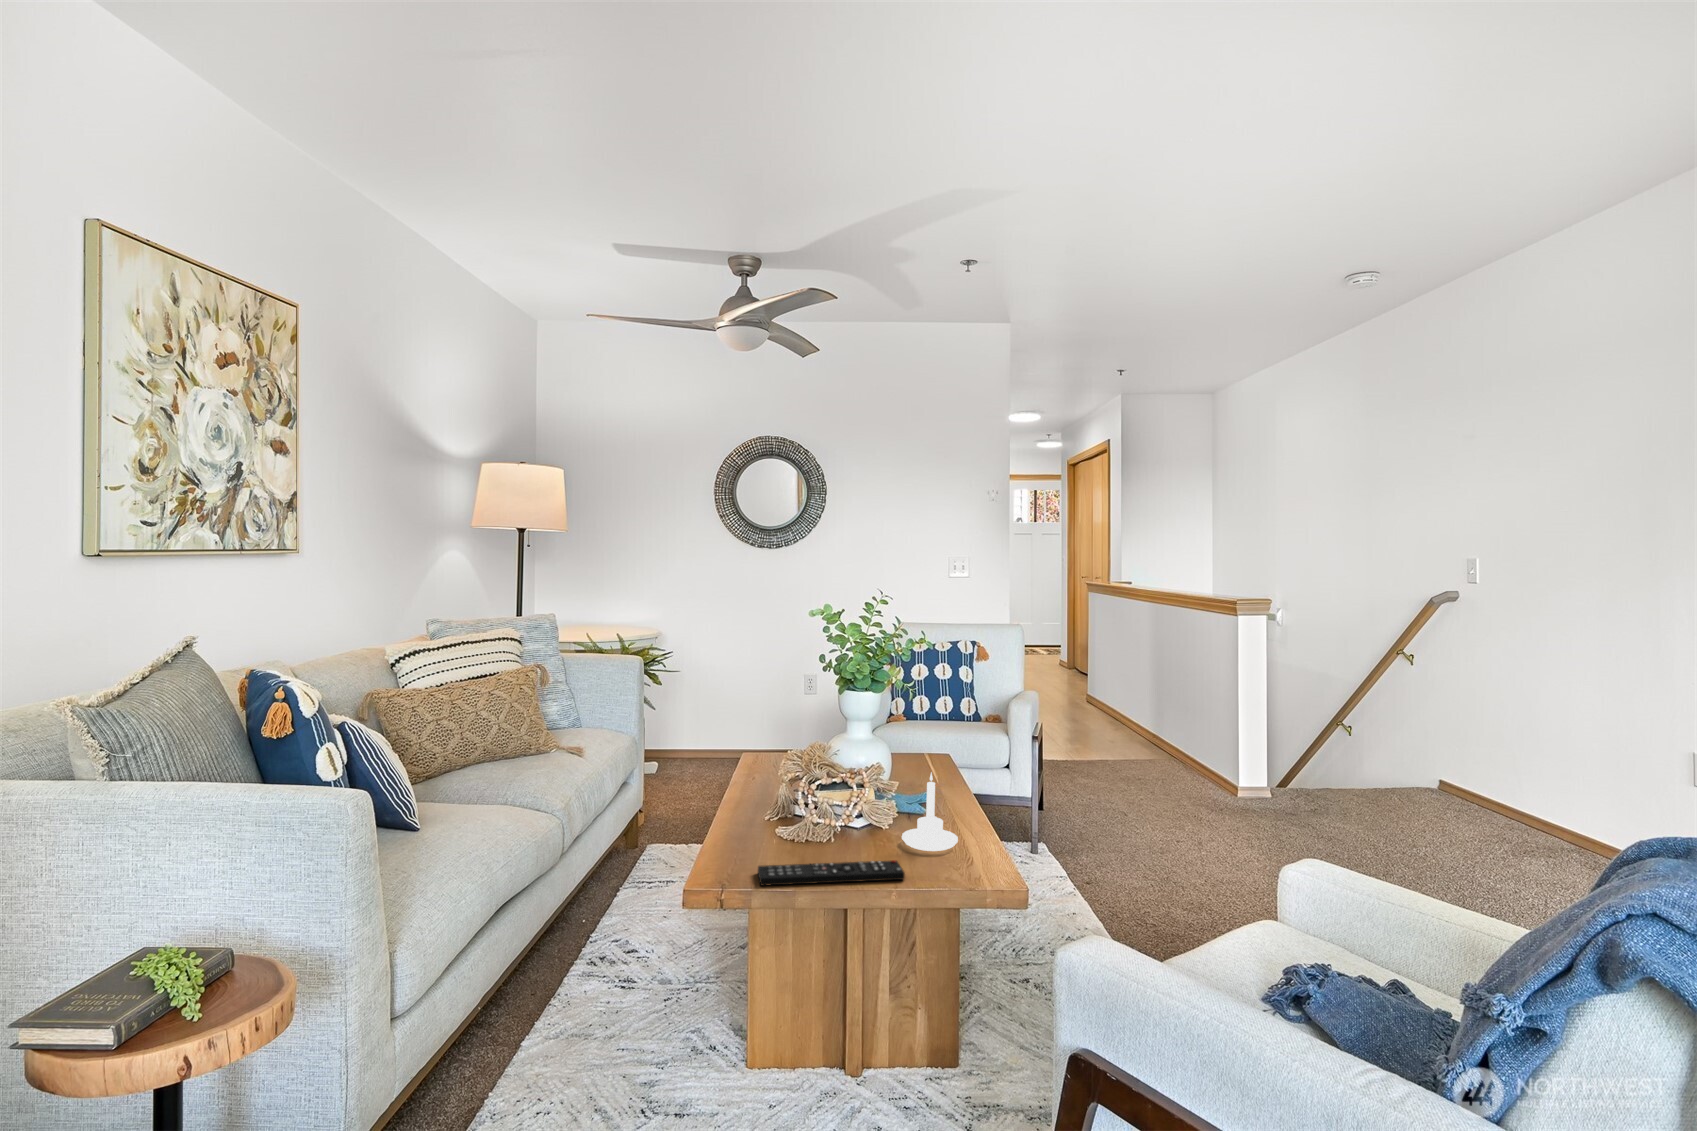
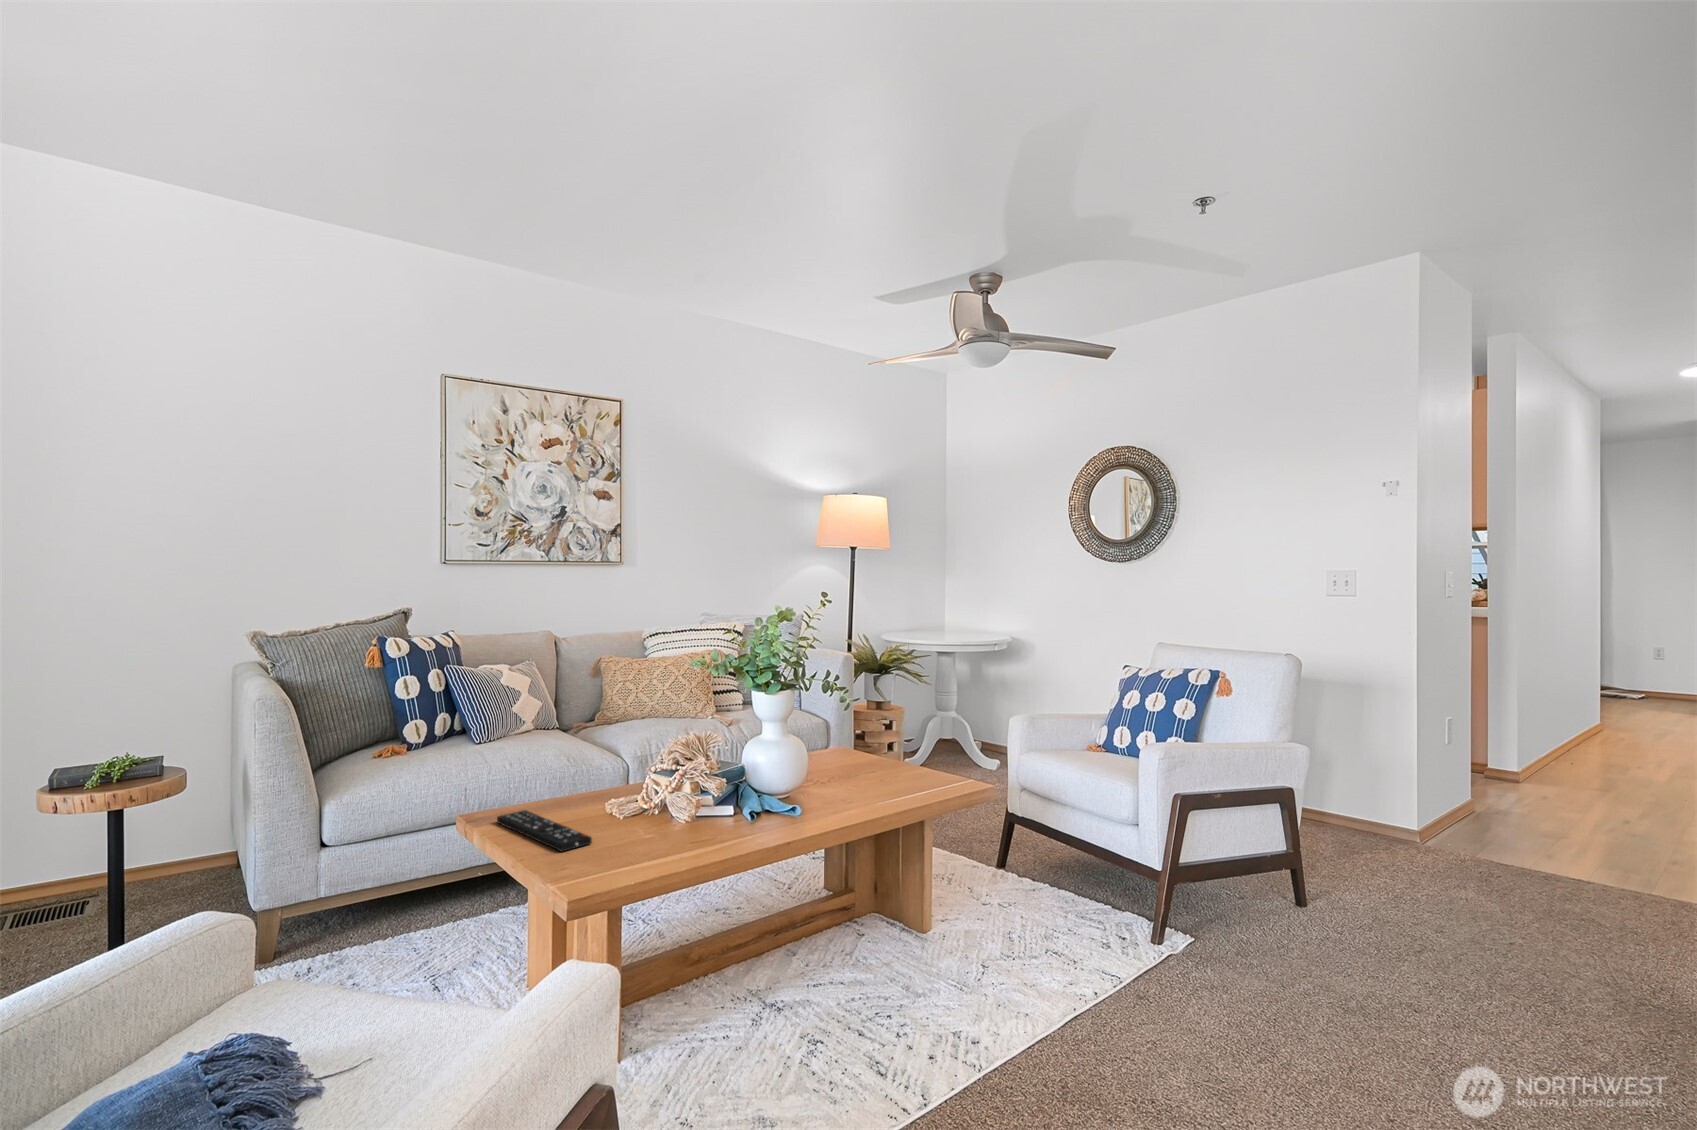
candle holder: present [902,772,958,851] -> none [643,765,701,847]

